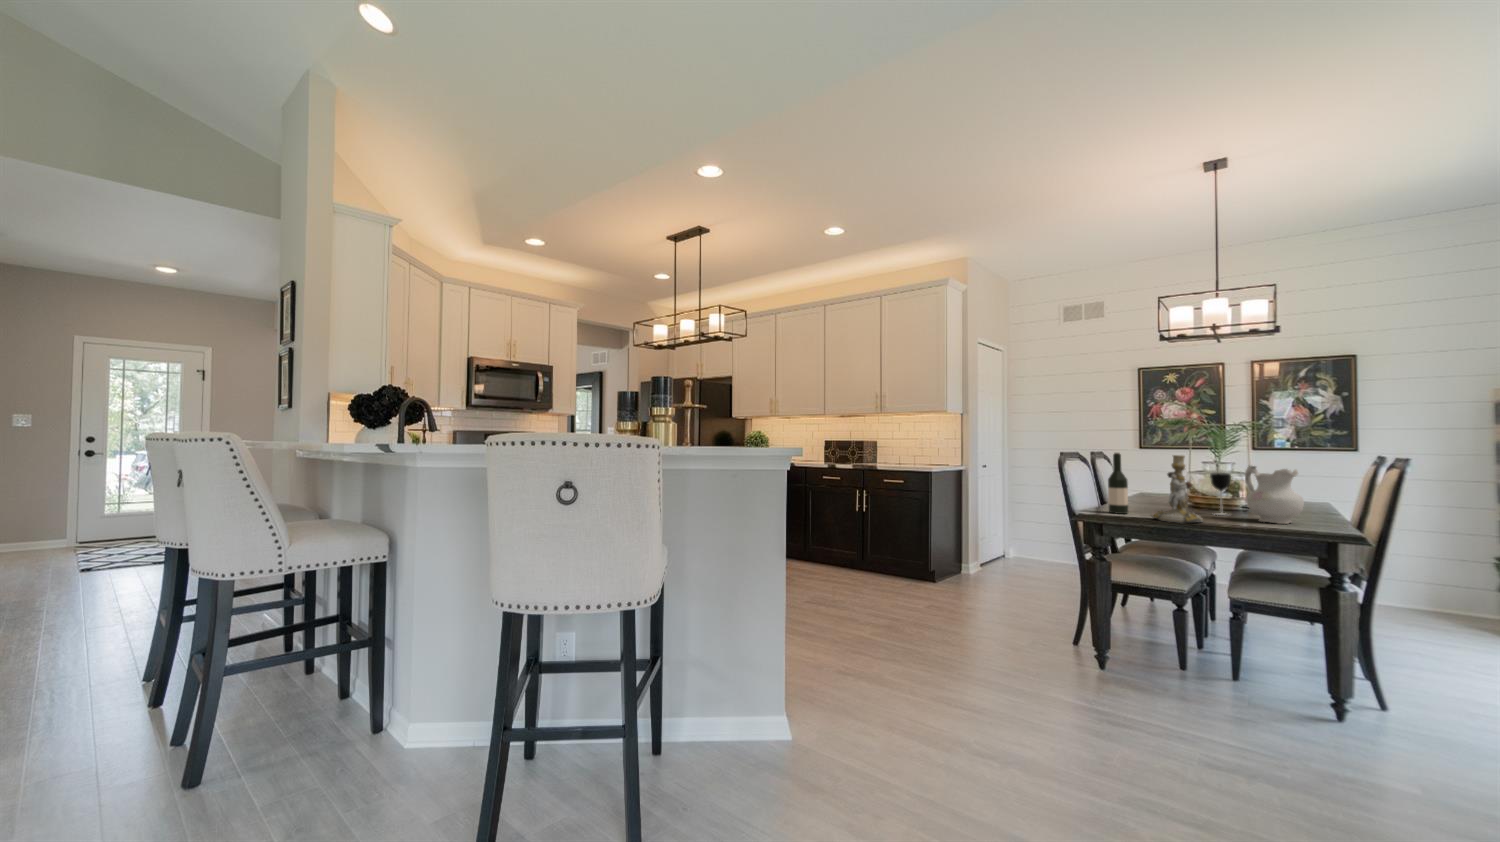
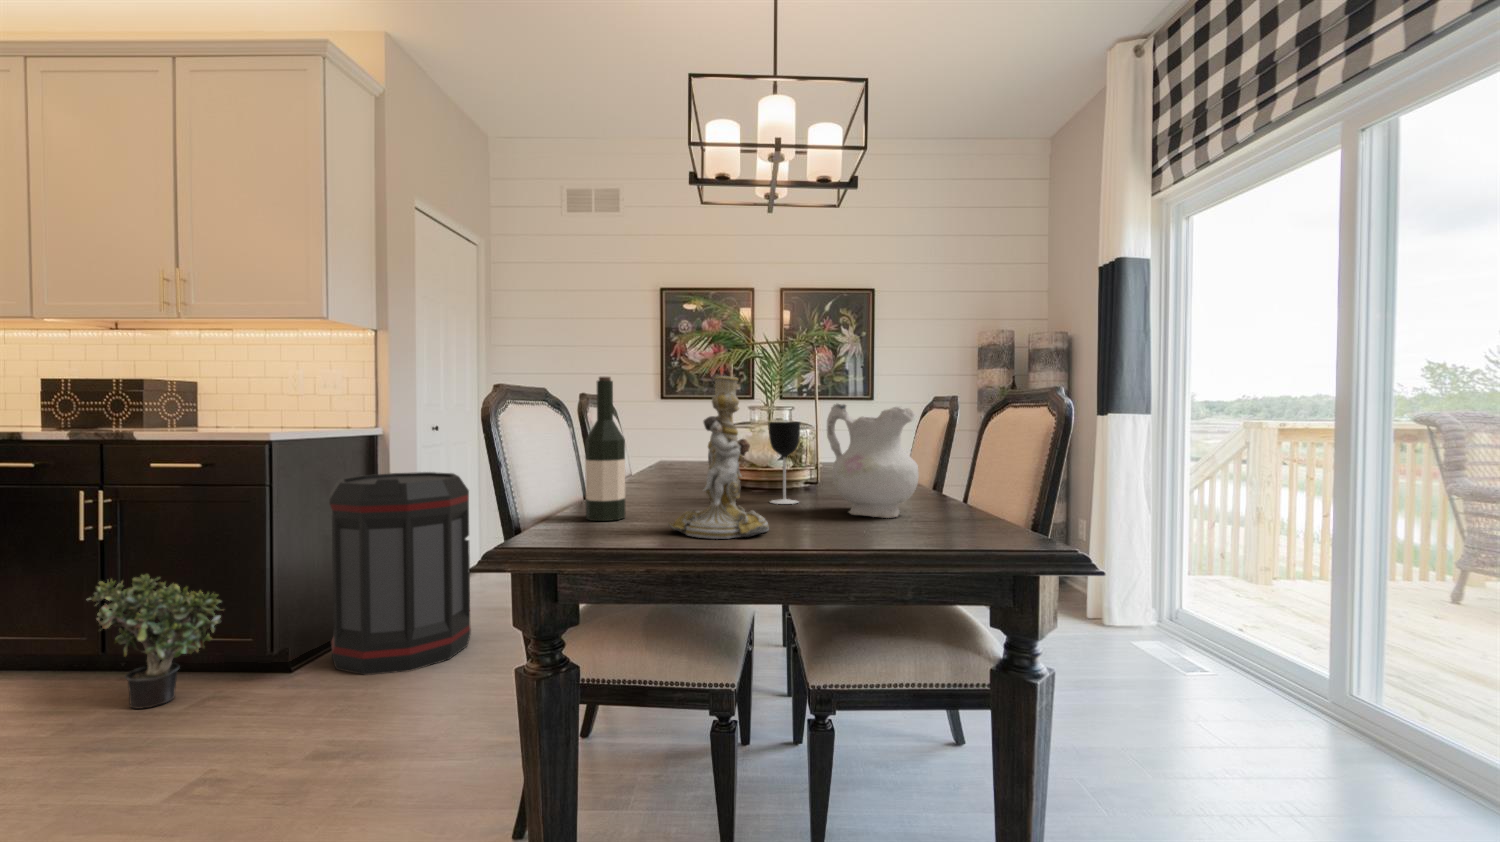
trash can: none [948,490,1020,592] -> present [329,472,471,675]
potted plant: none [863,527,911,585] -> present [88,574,223,709]

